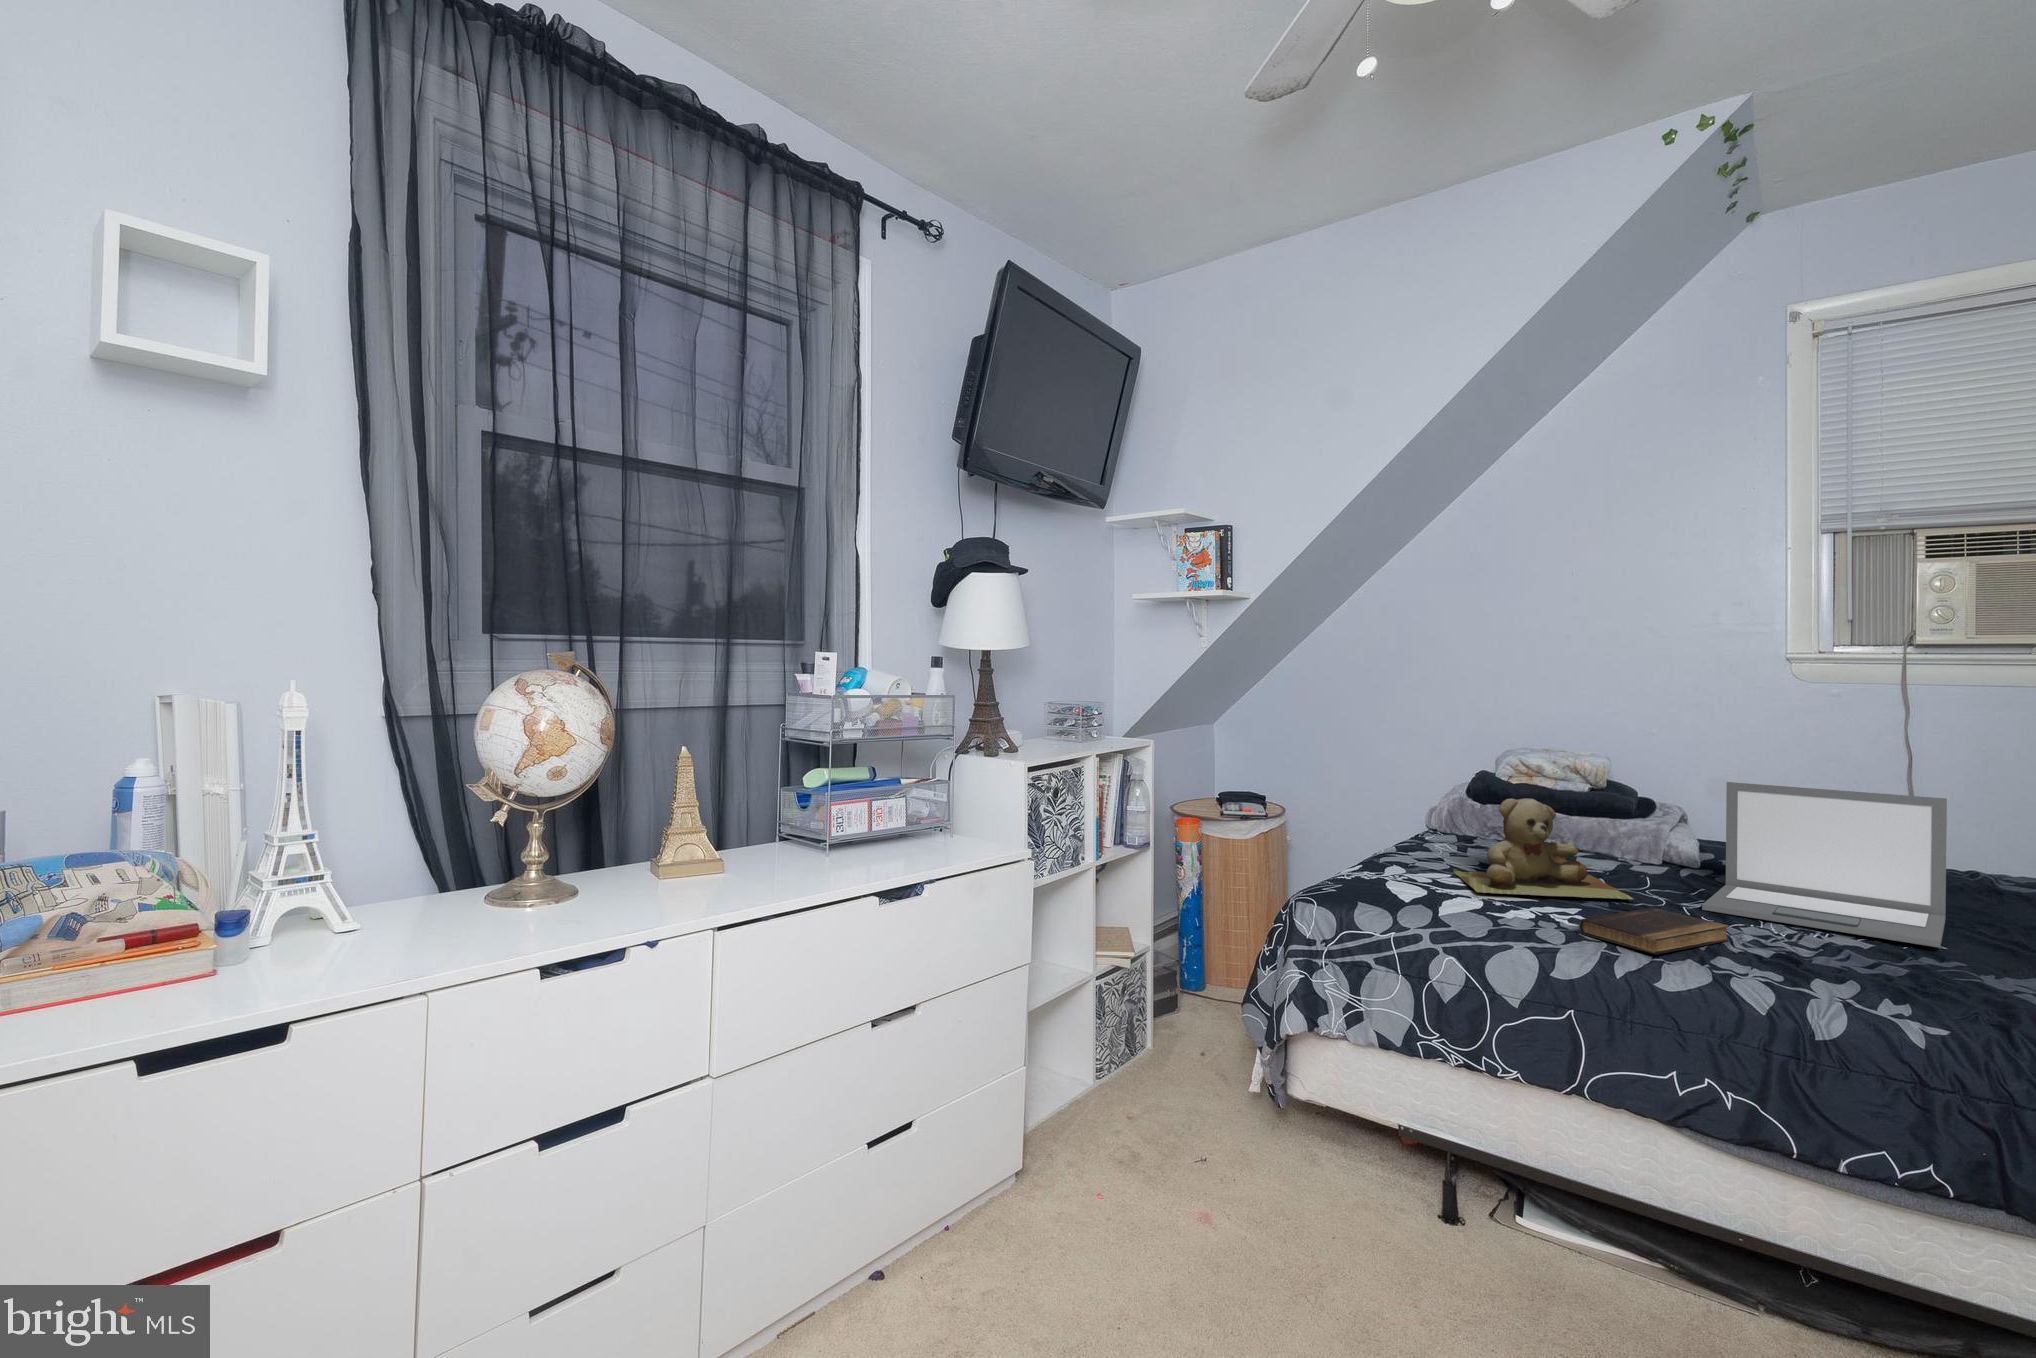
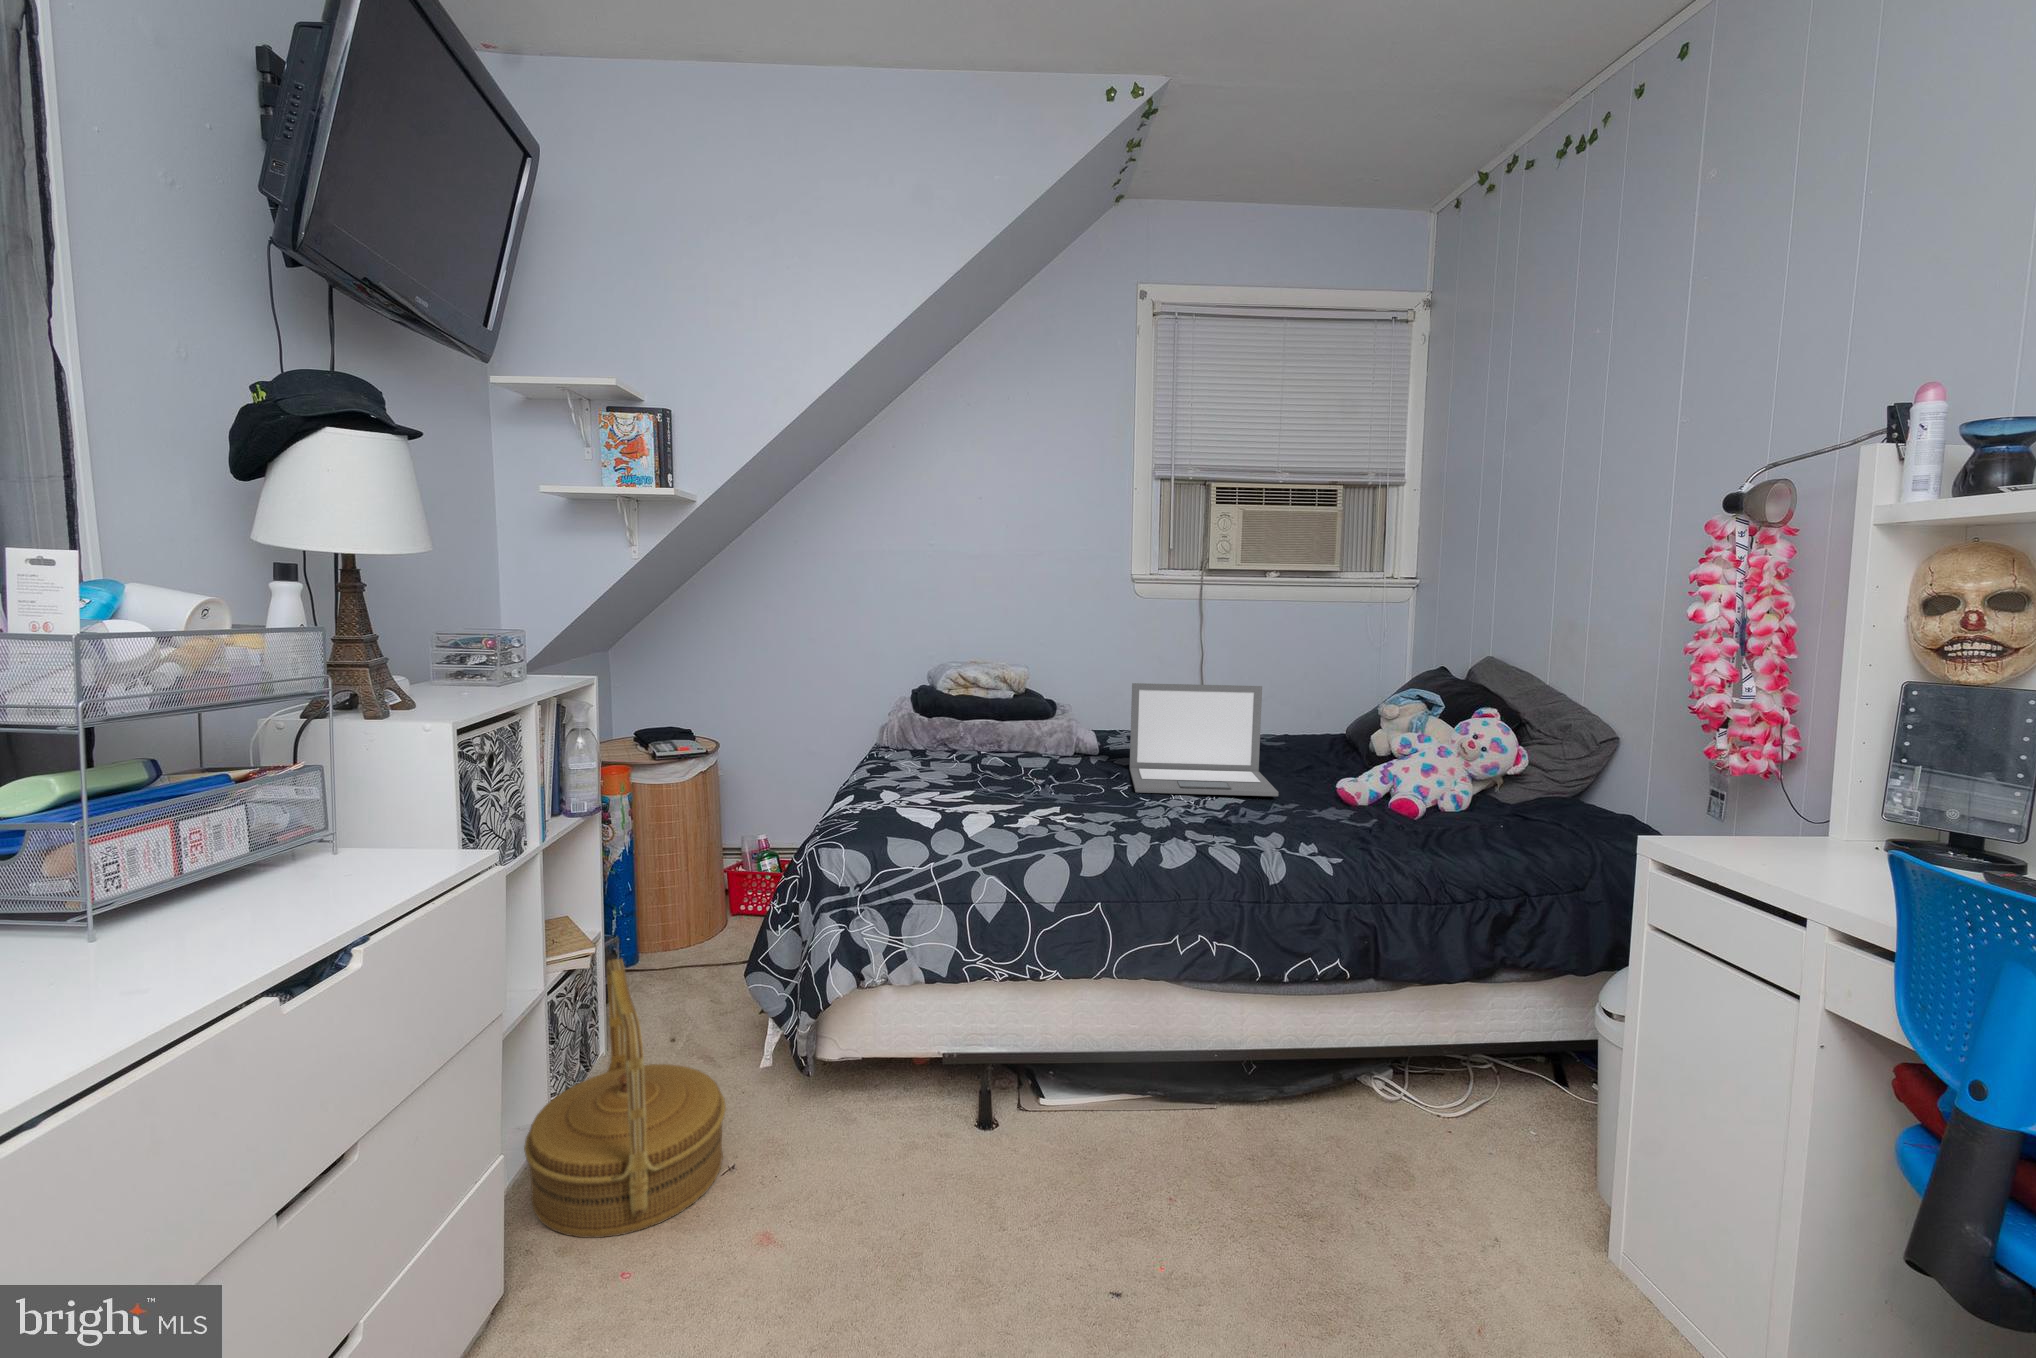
teddy bear: present [1454,798,1633,899] -> none [928,711,1093,807]
book: present [1579,907,1729,955] -> none [1082,797,1174,840]
woven basket: none [1056,959,1200,1167] -> present [524,959,726,1238]

